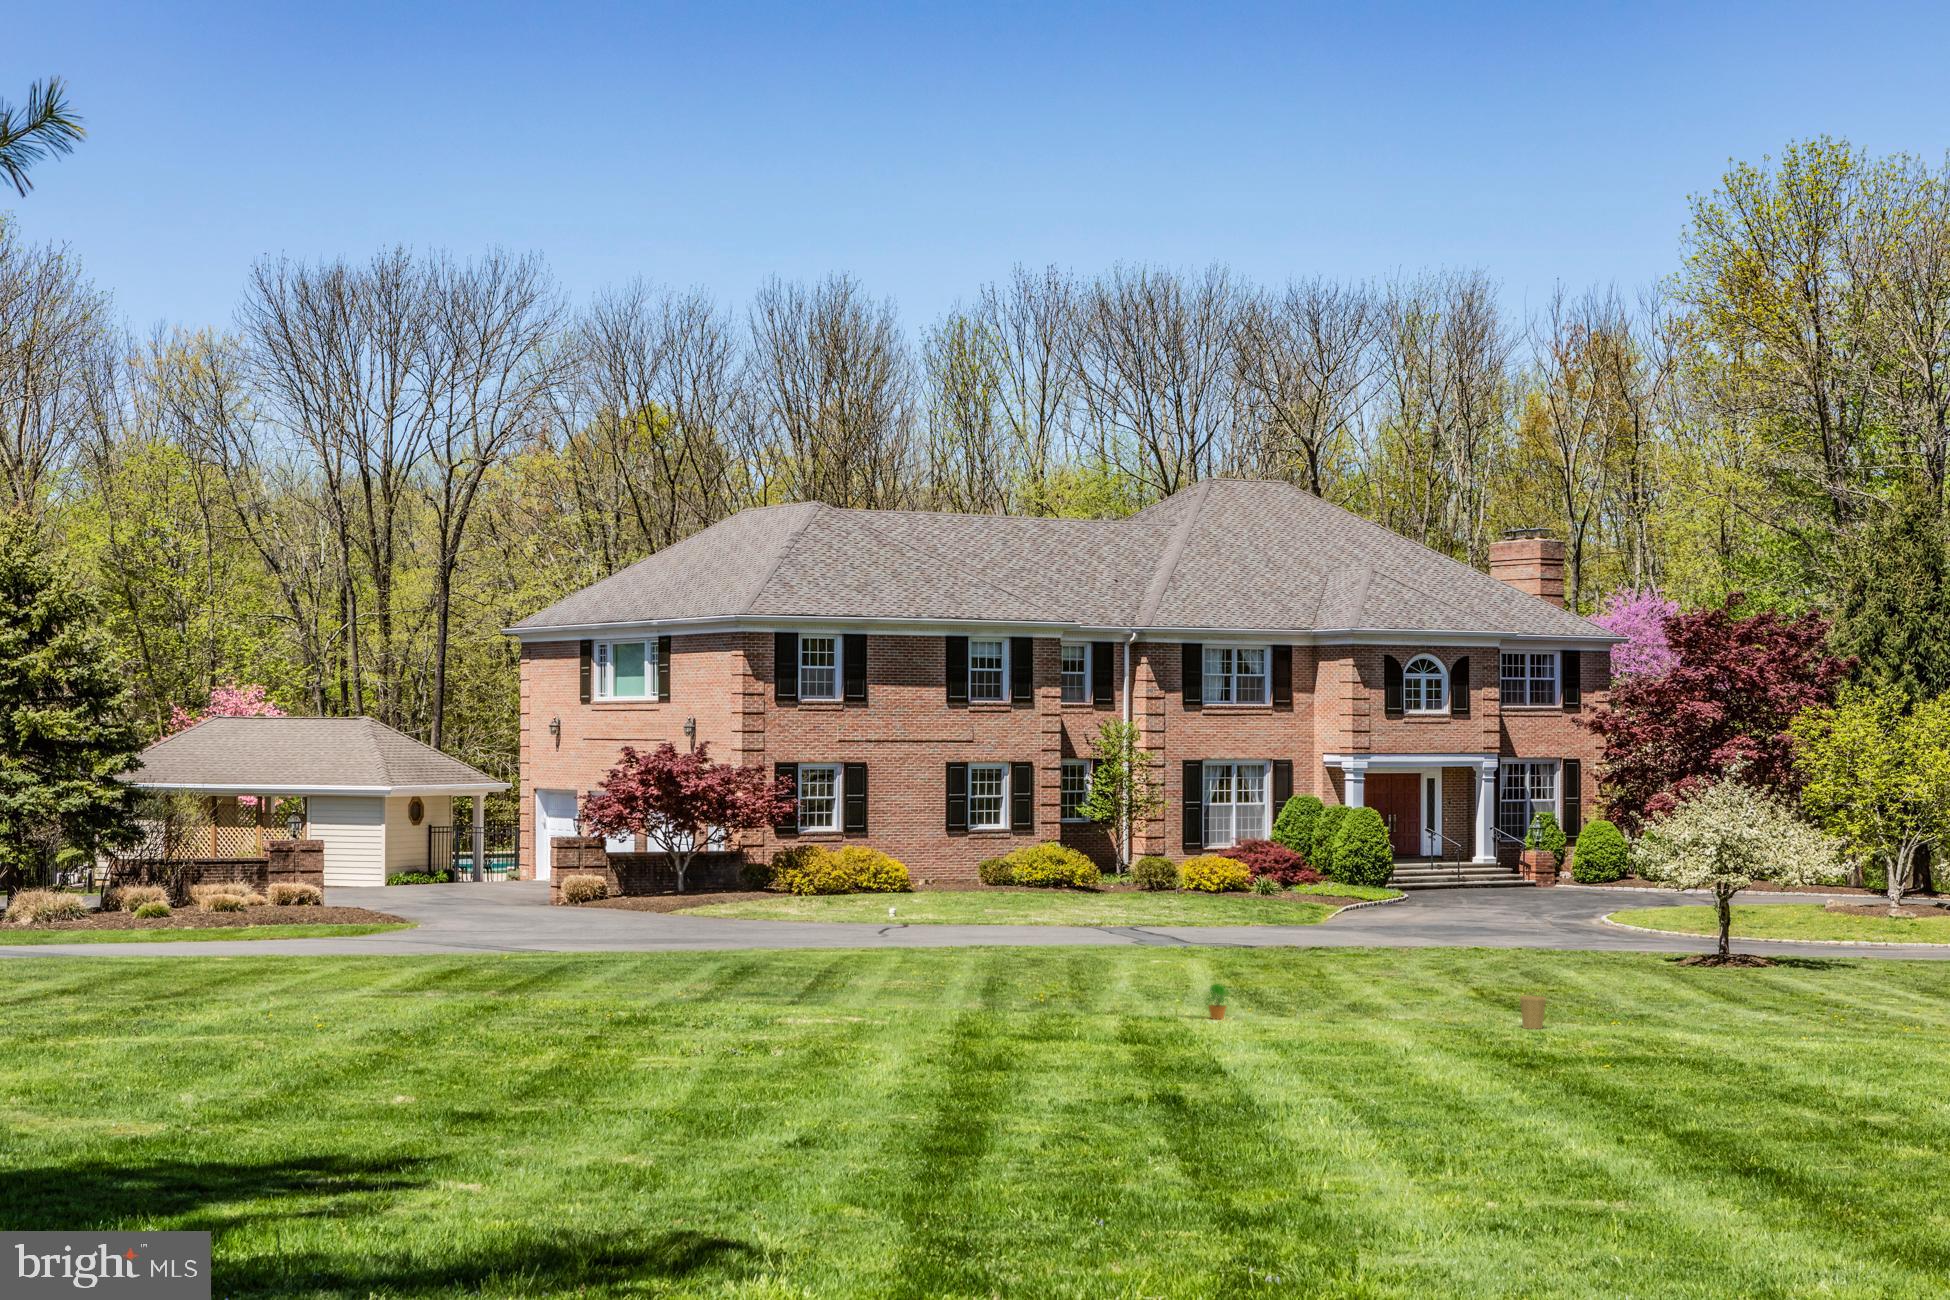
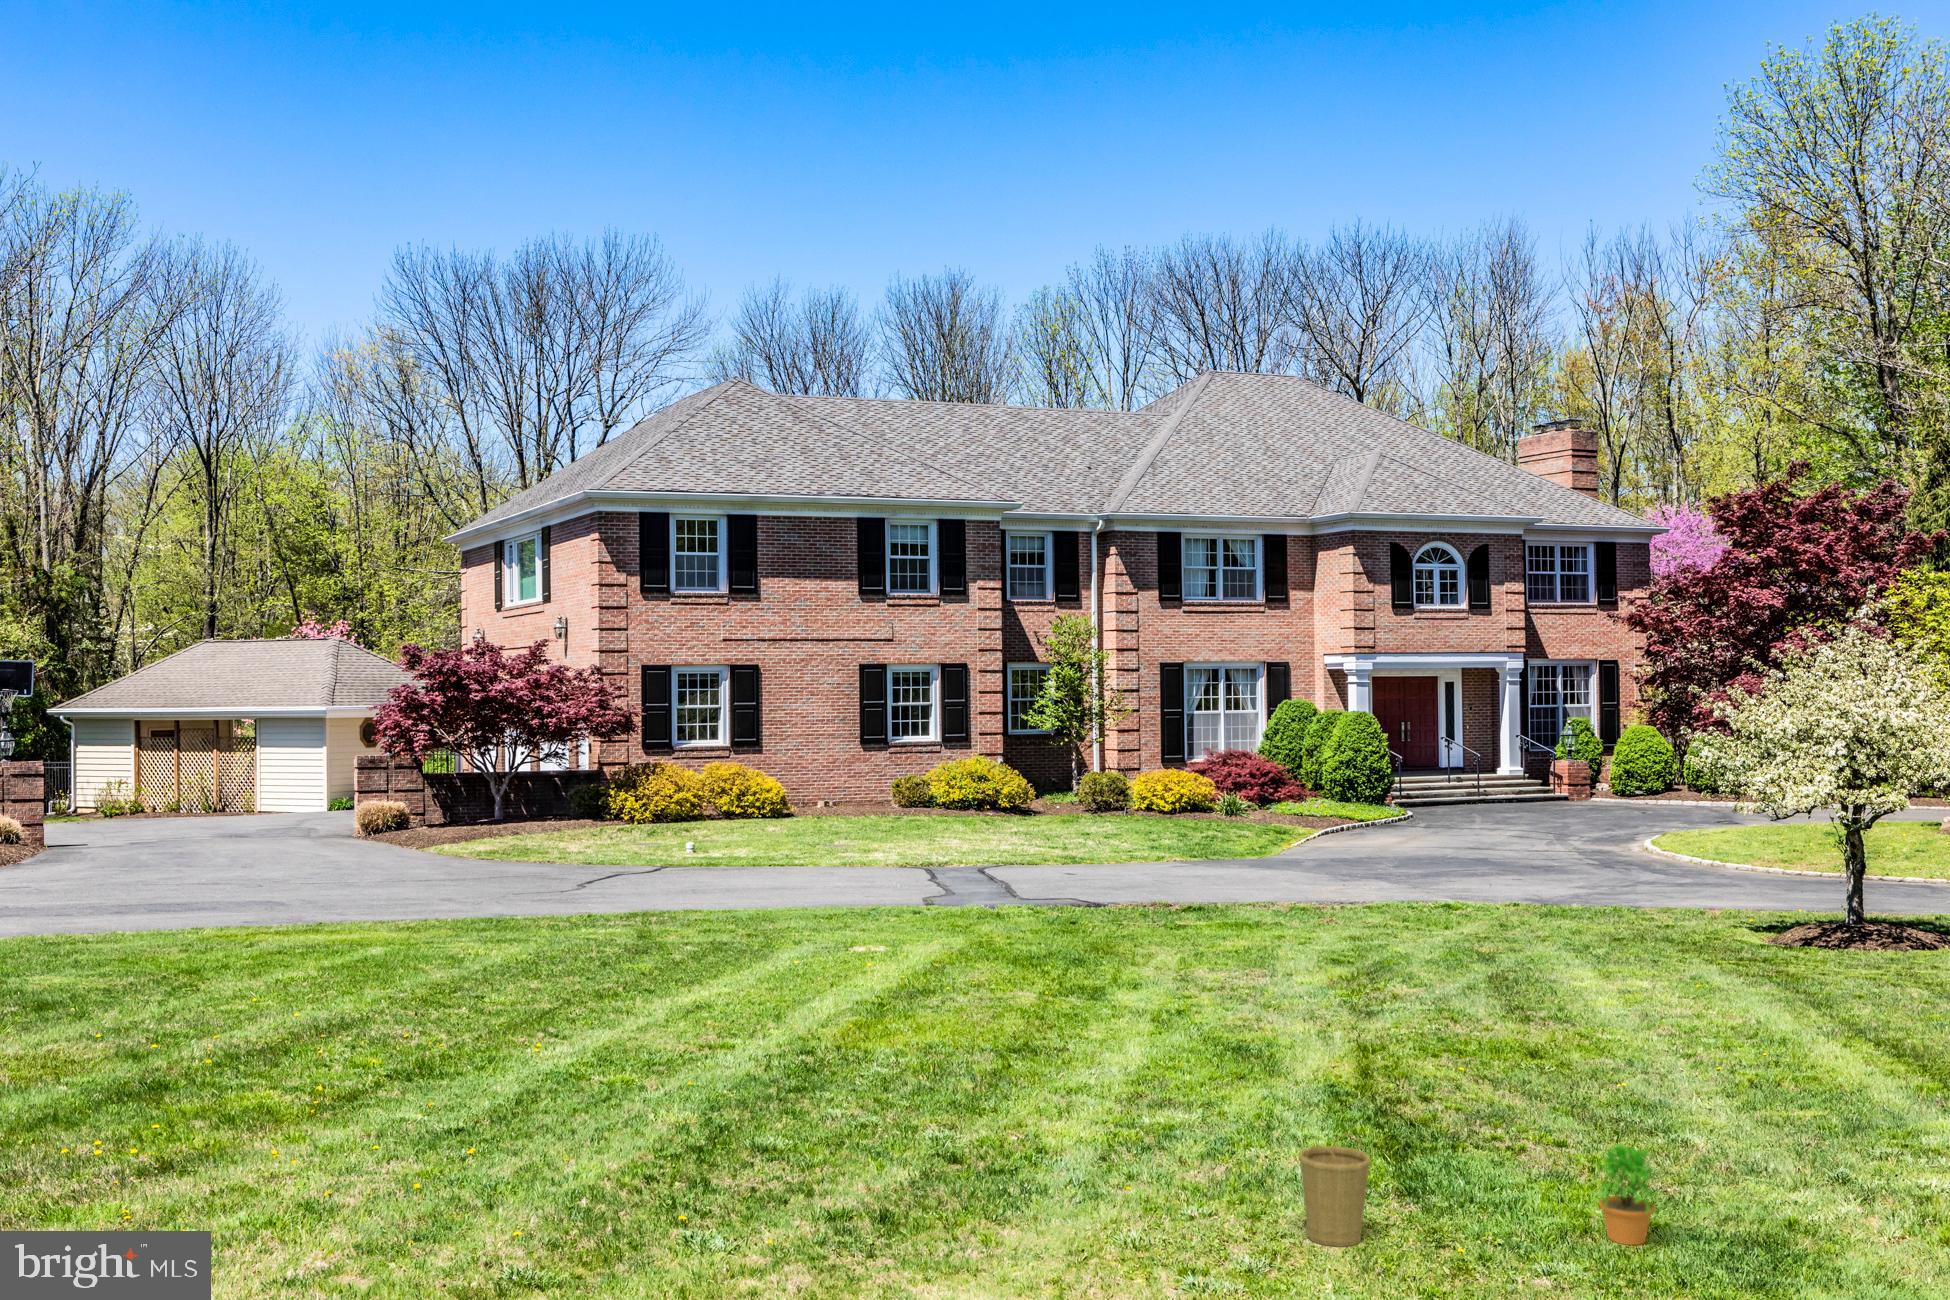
potted plant: present [1206,984,1229,1019] -> present [1593,1144,1659,1245]

